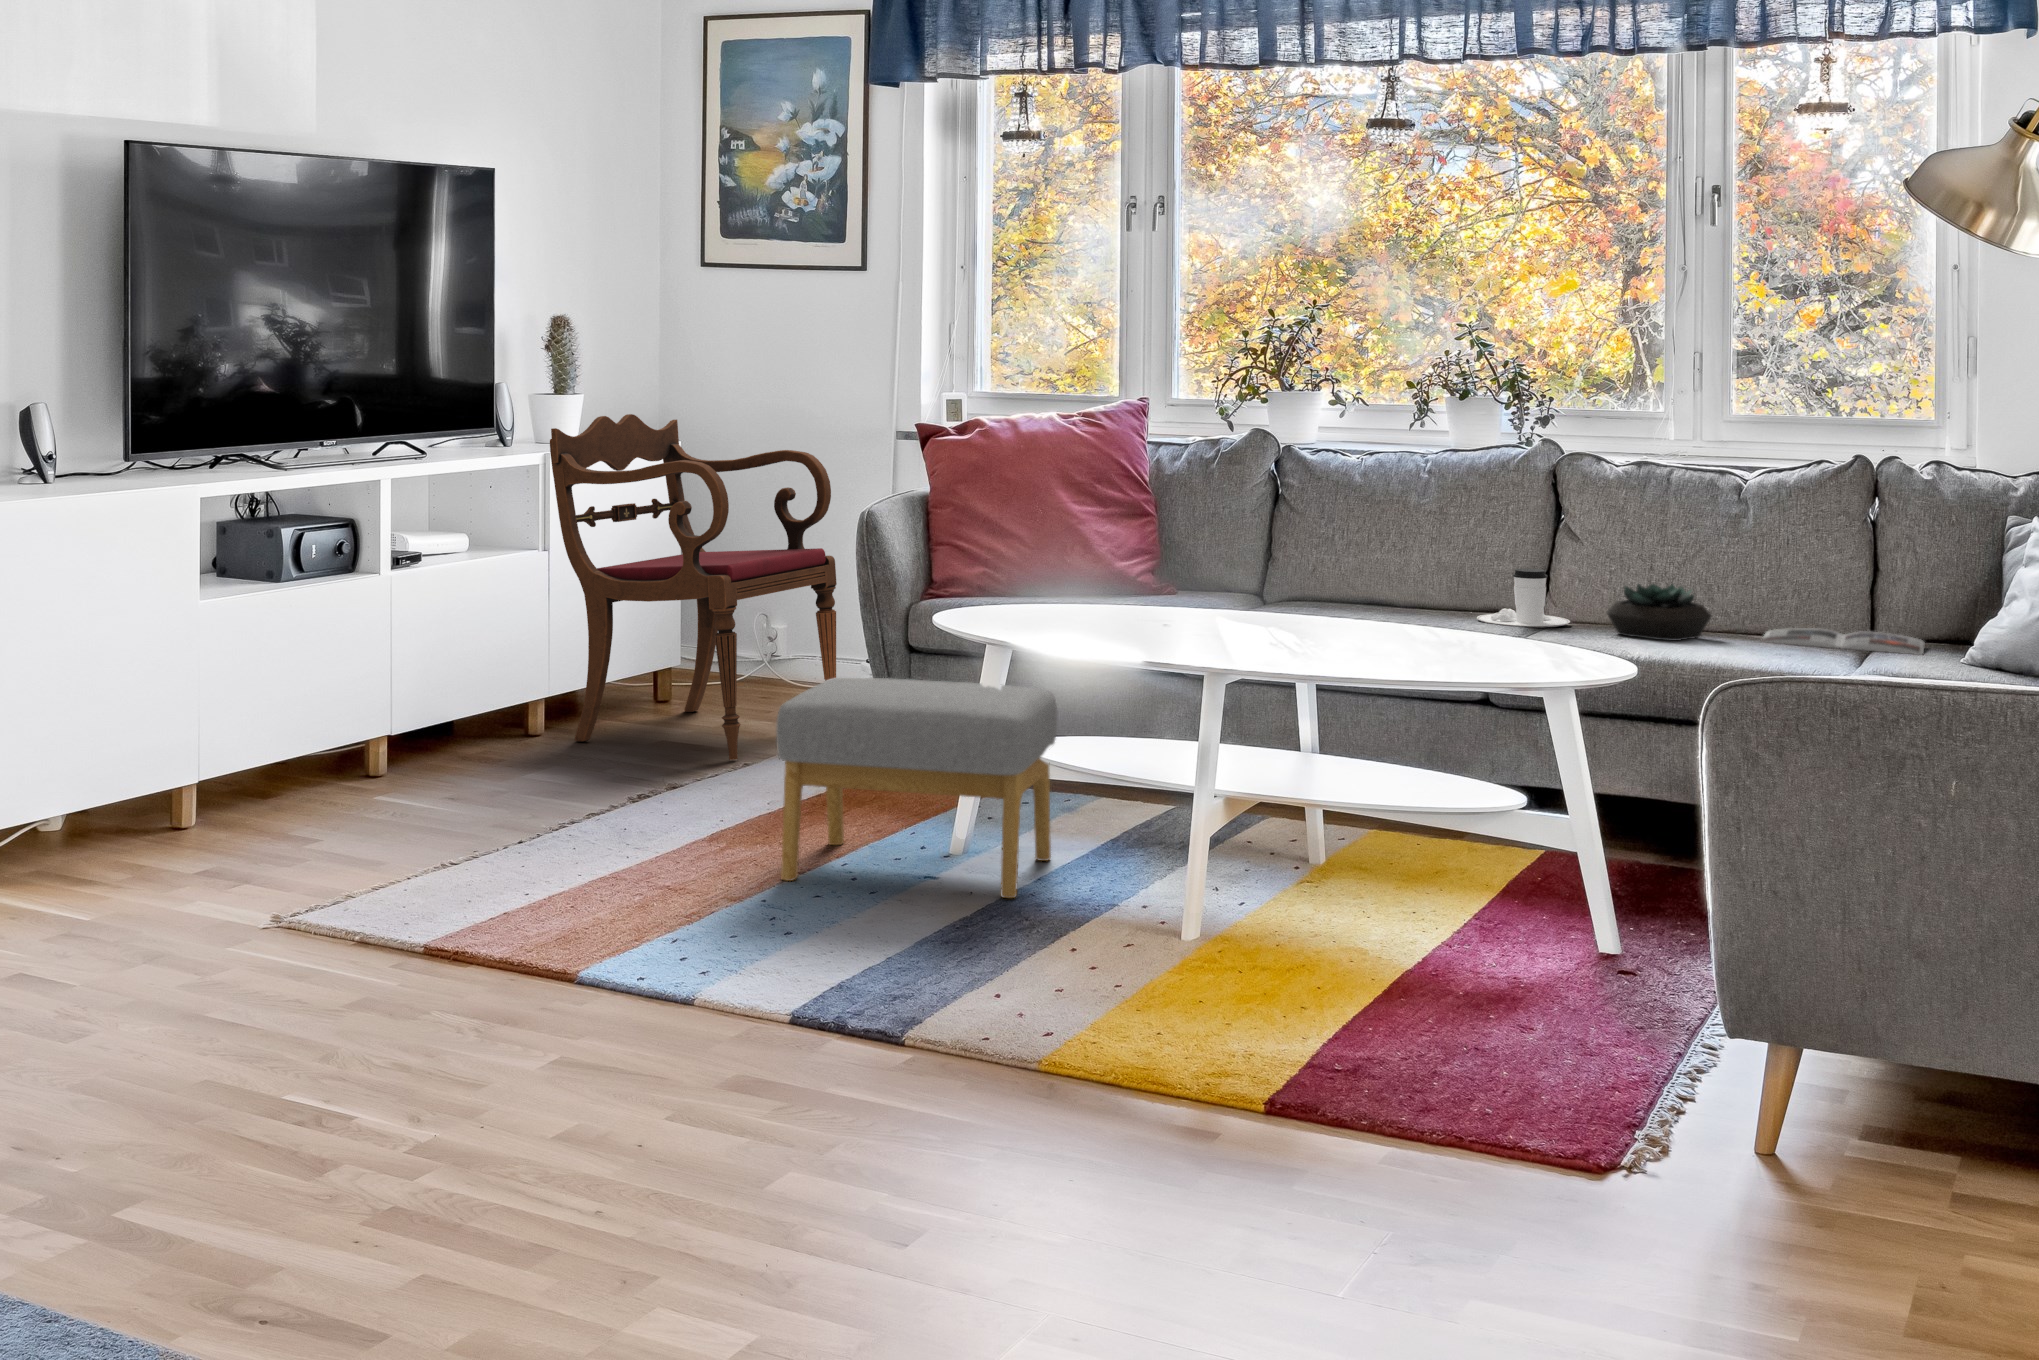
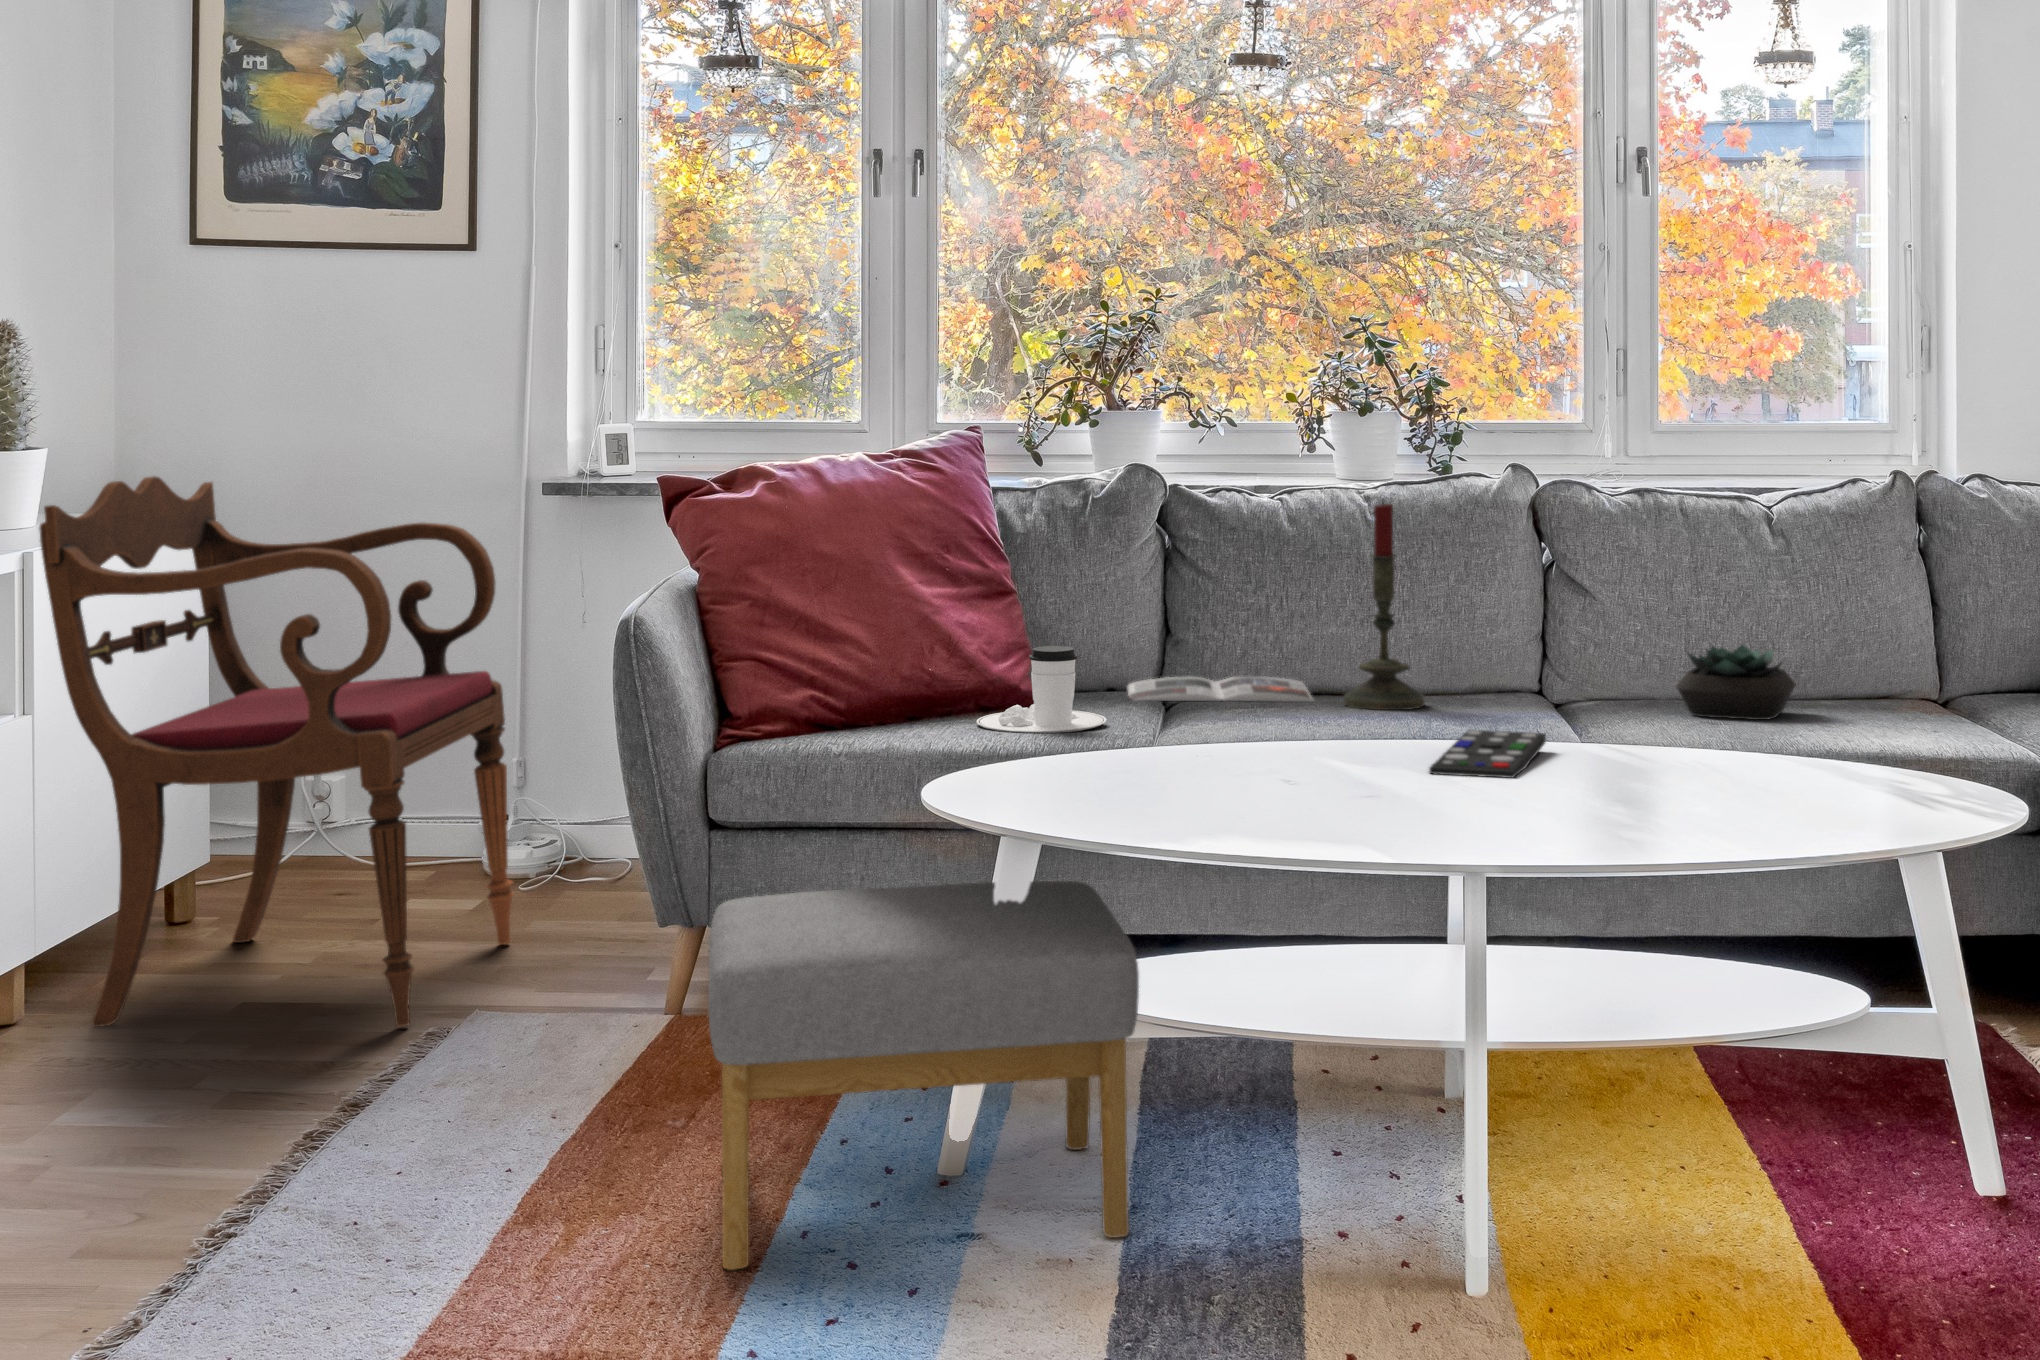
candle: none [1369,458,1430,615] -> present [1344,503,1424,710]
coffee cup: present [1477,568,1570,628] -> present [977,646,1106,733]
remote control: none [1271,619,1405,648] -> present [1429,730,1546,778]
magazine: present [1761,628,1925,655] -> present [1128,676,1314,702]

